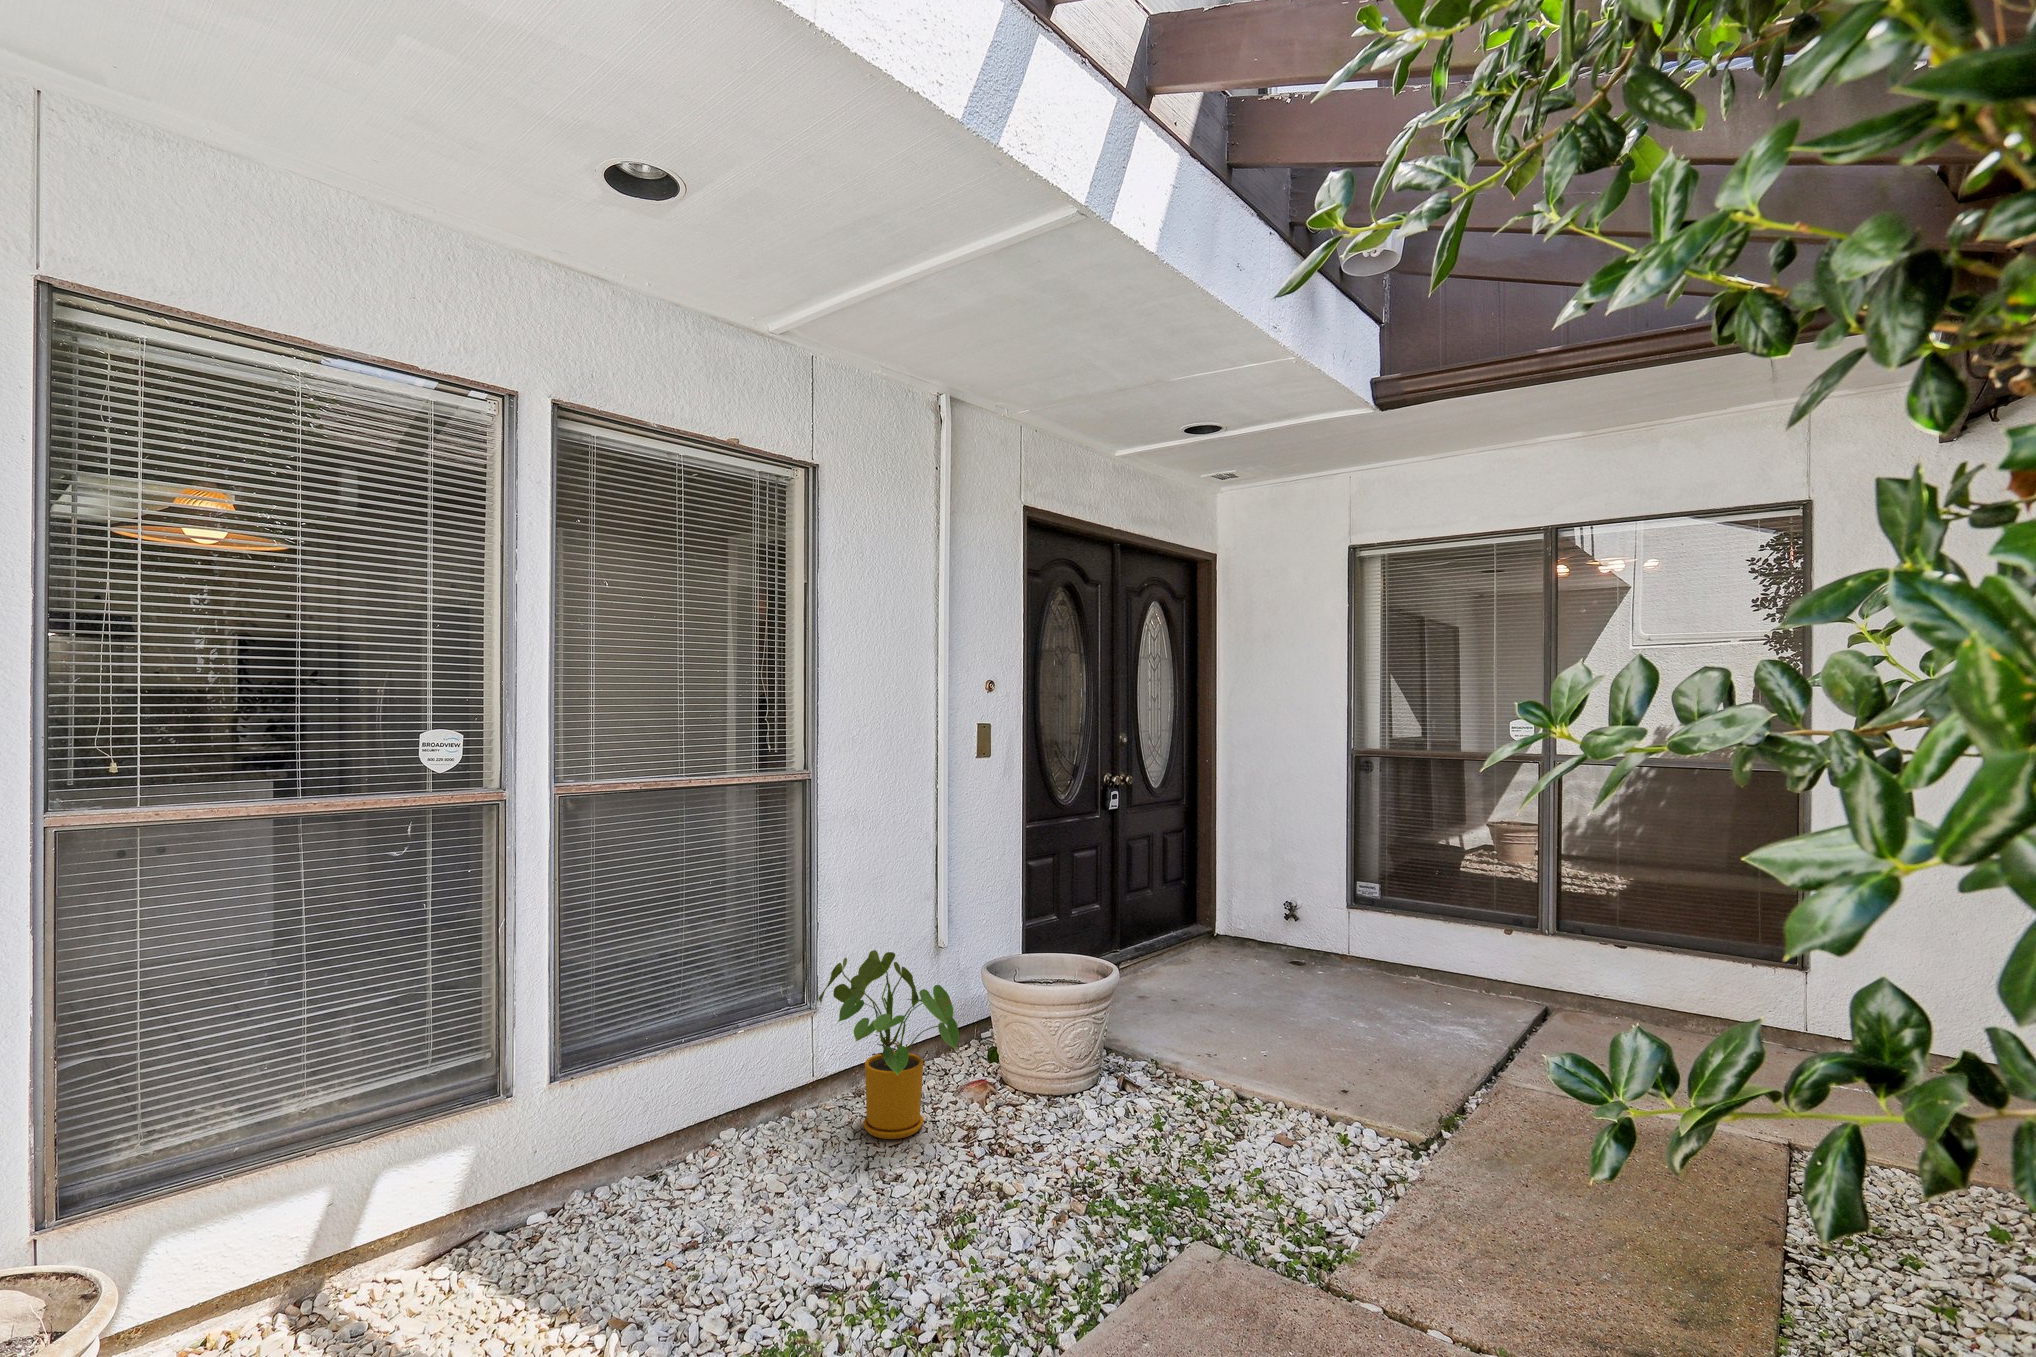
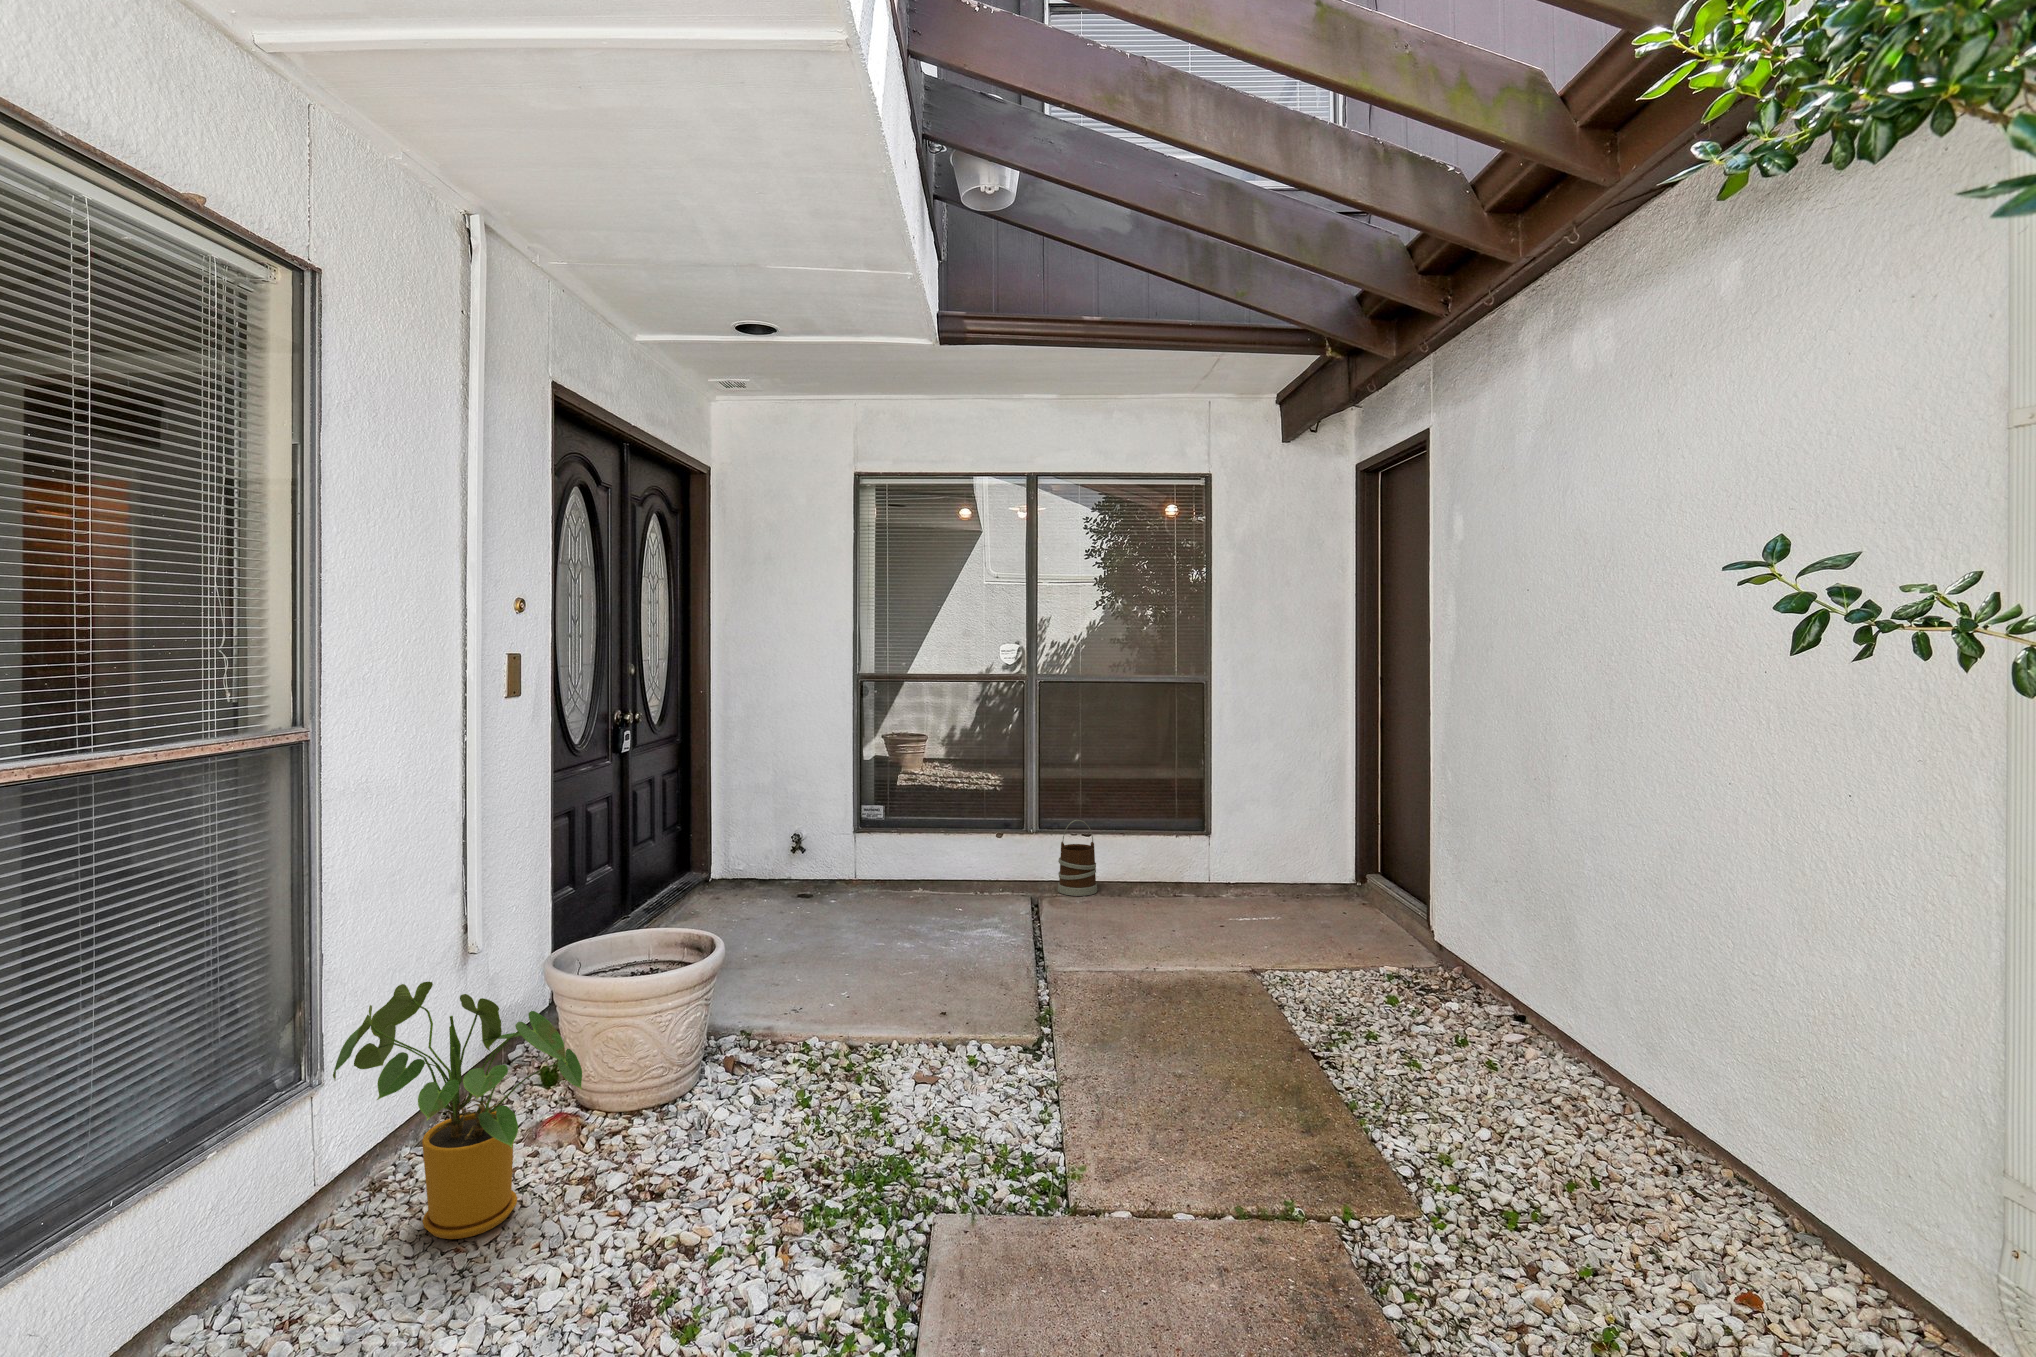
wooden bucket: none [1576,927,1630,1017] -> present [1058,820,1097,896]

